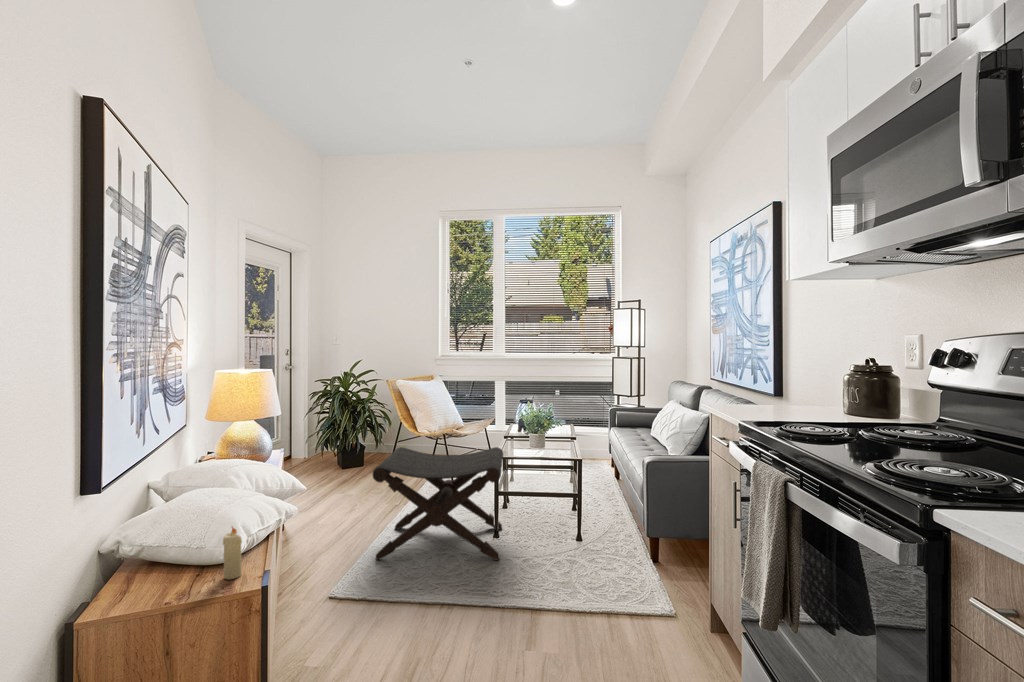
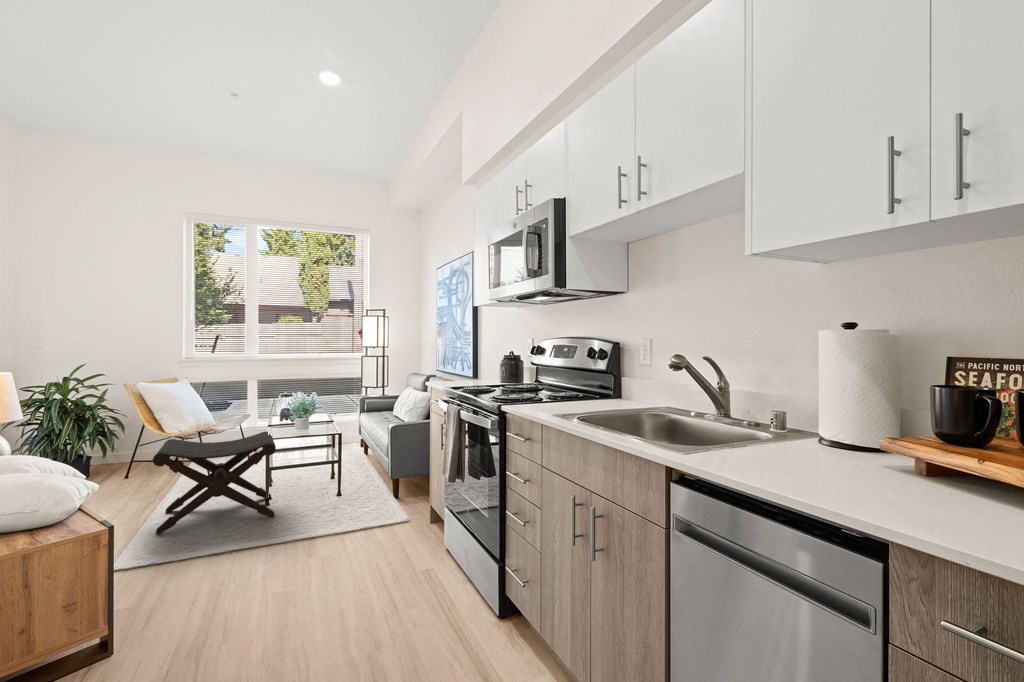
candle: present [223,527,242,579] -> none [62,488,80,529]

